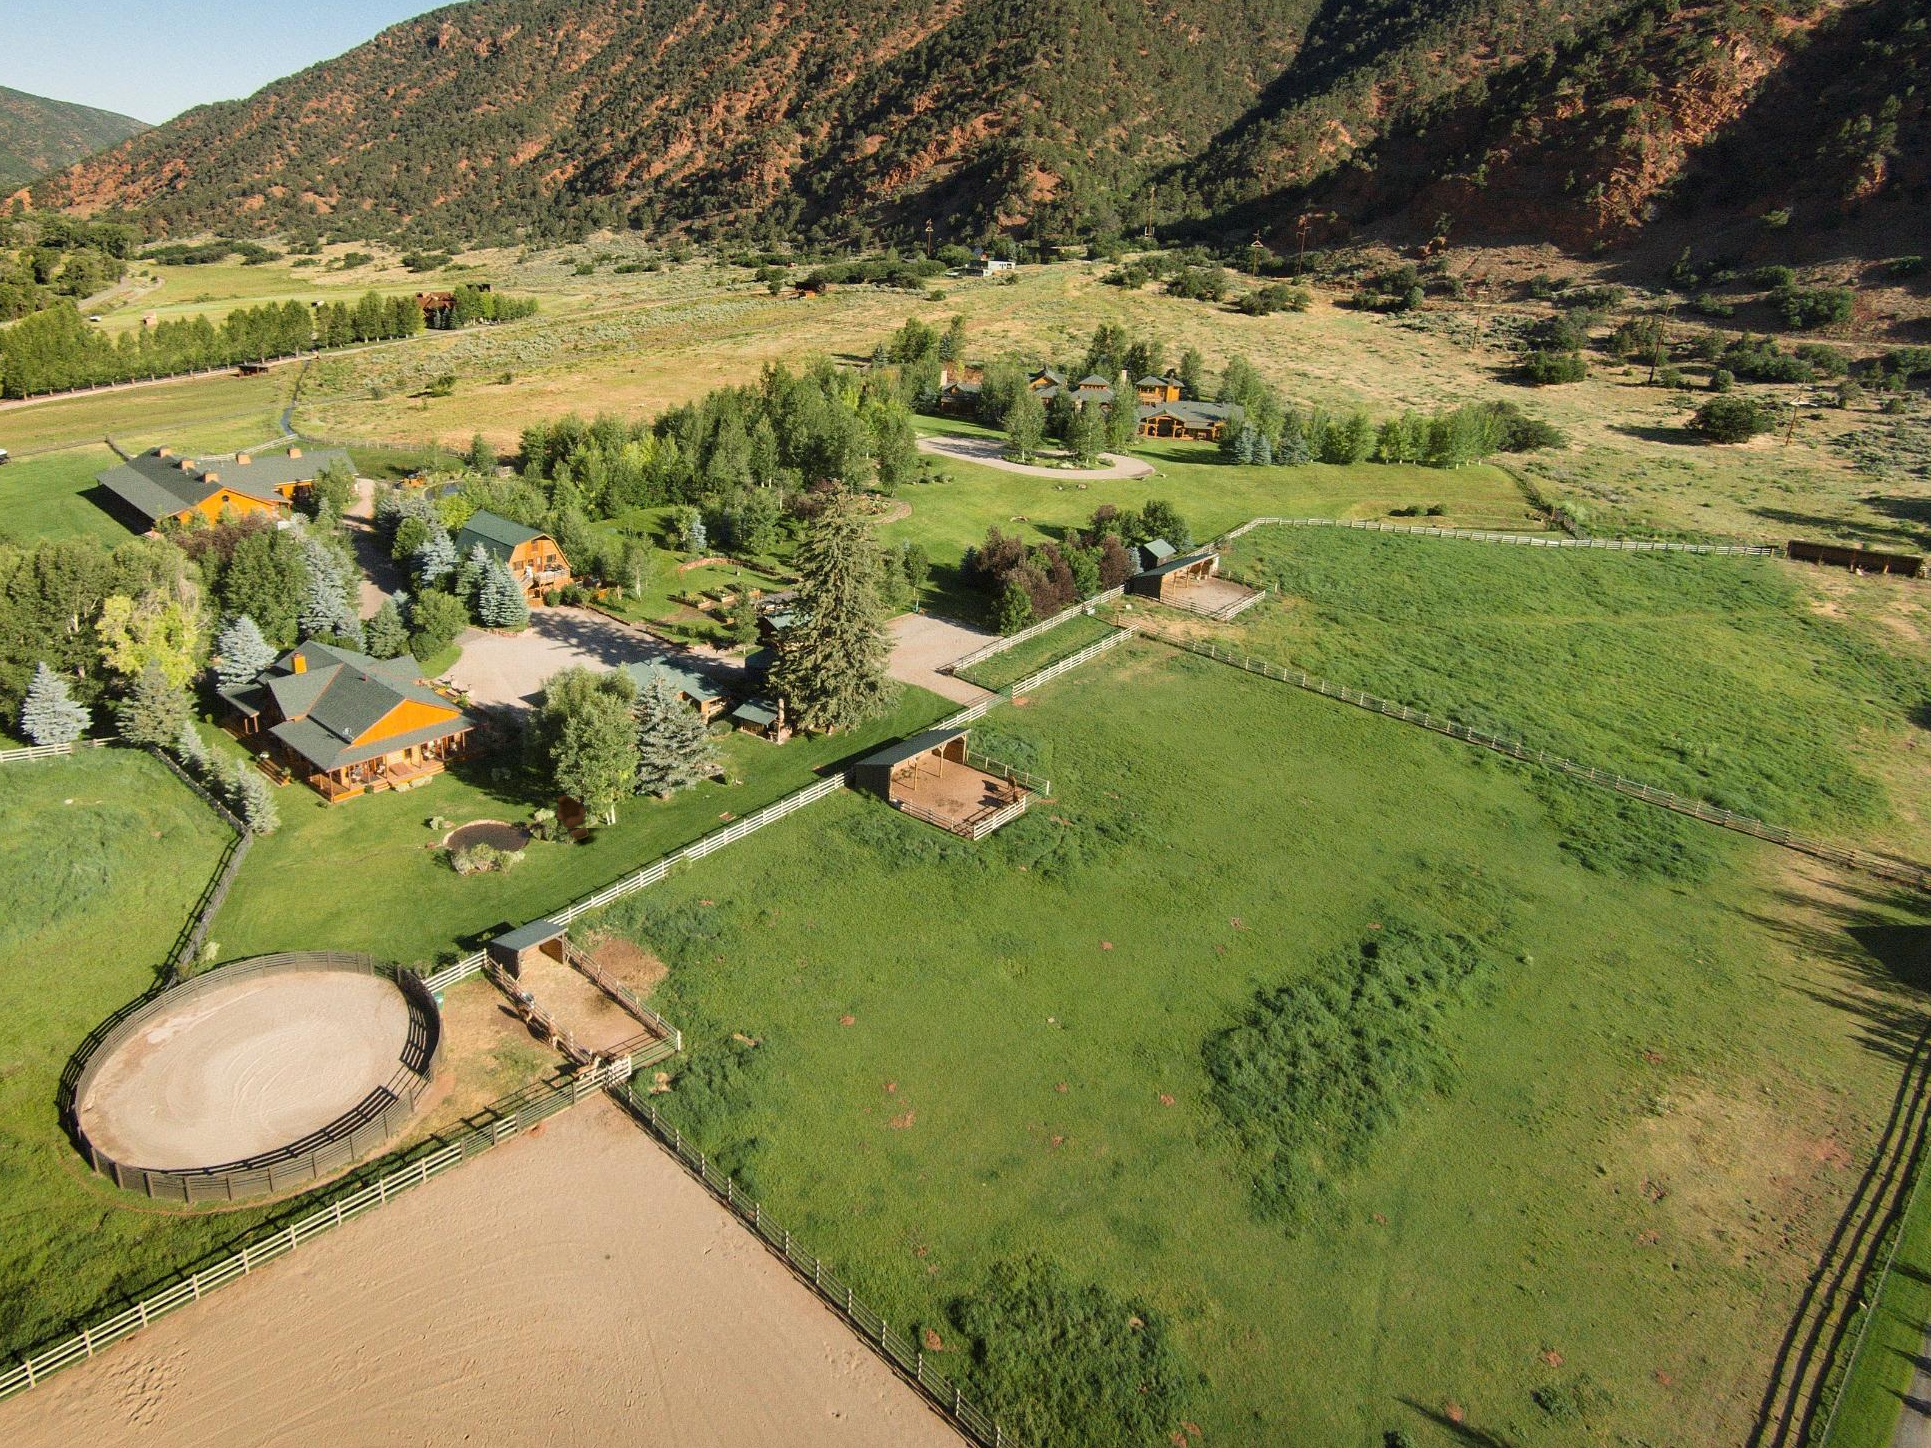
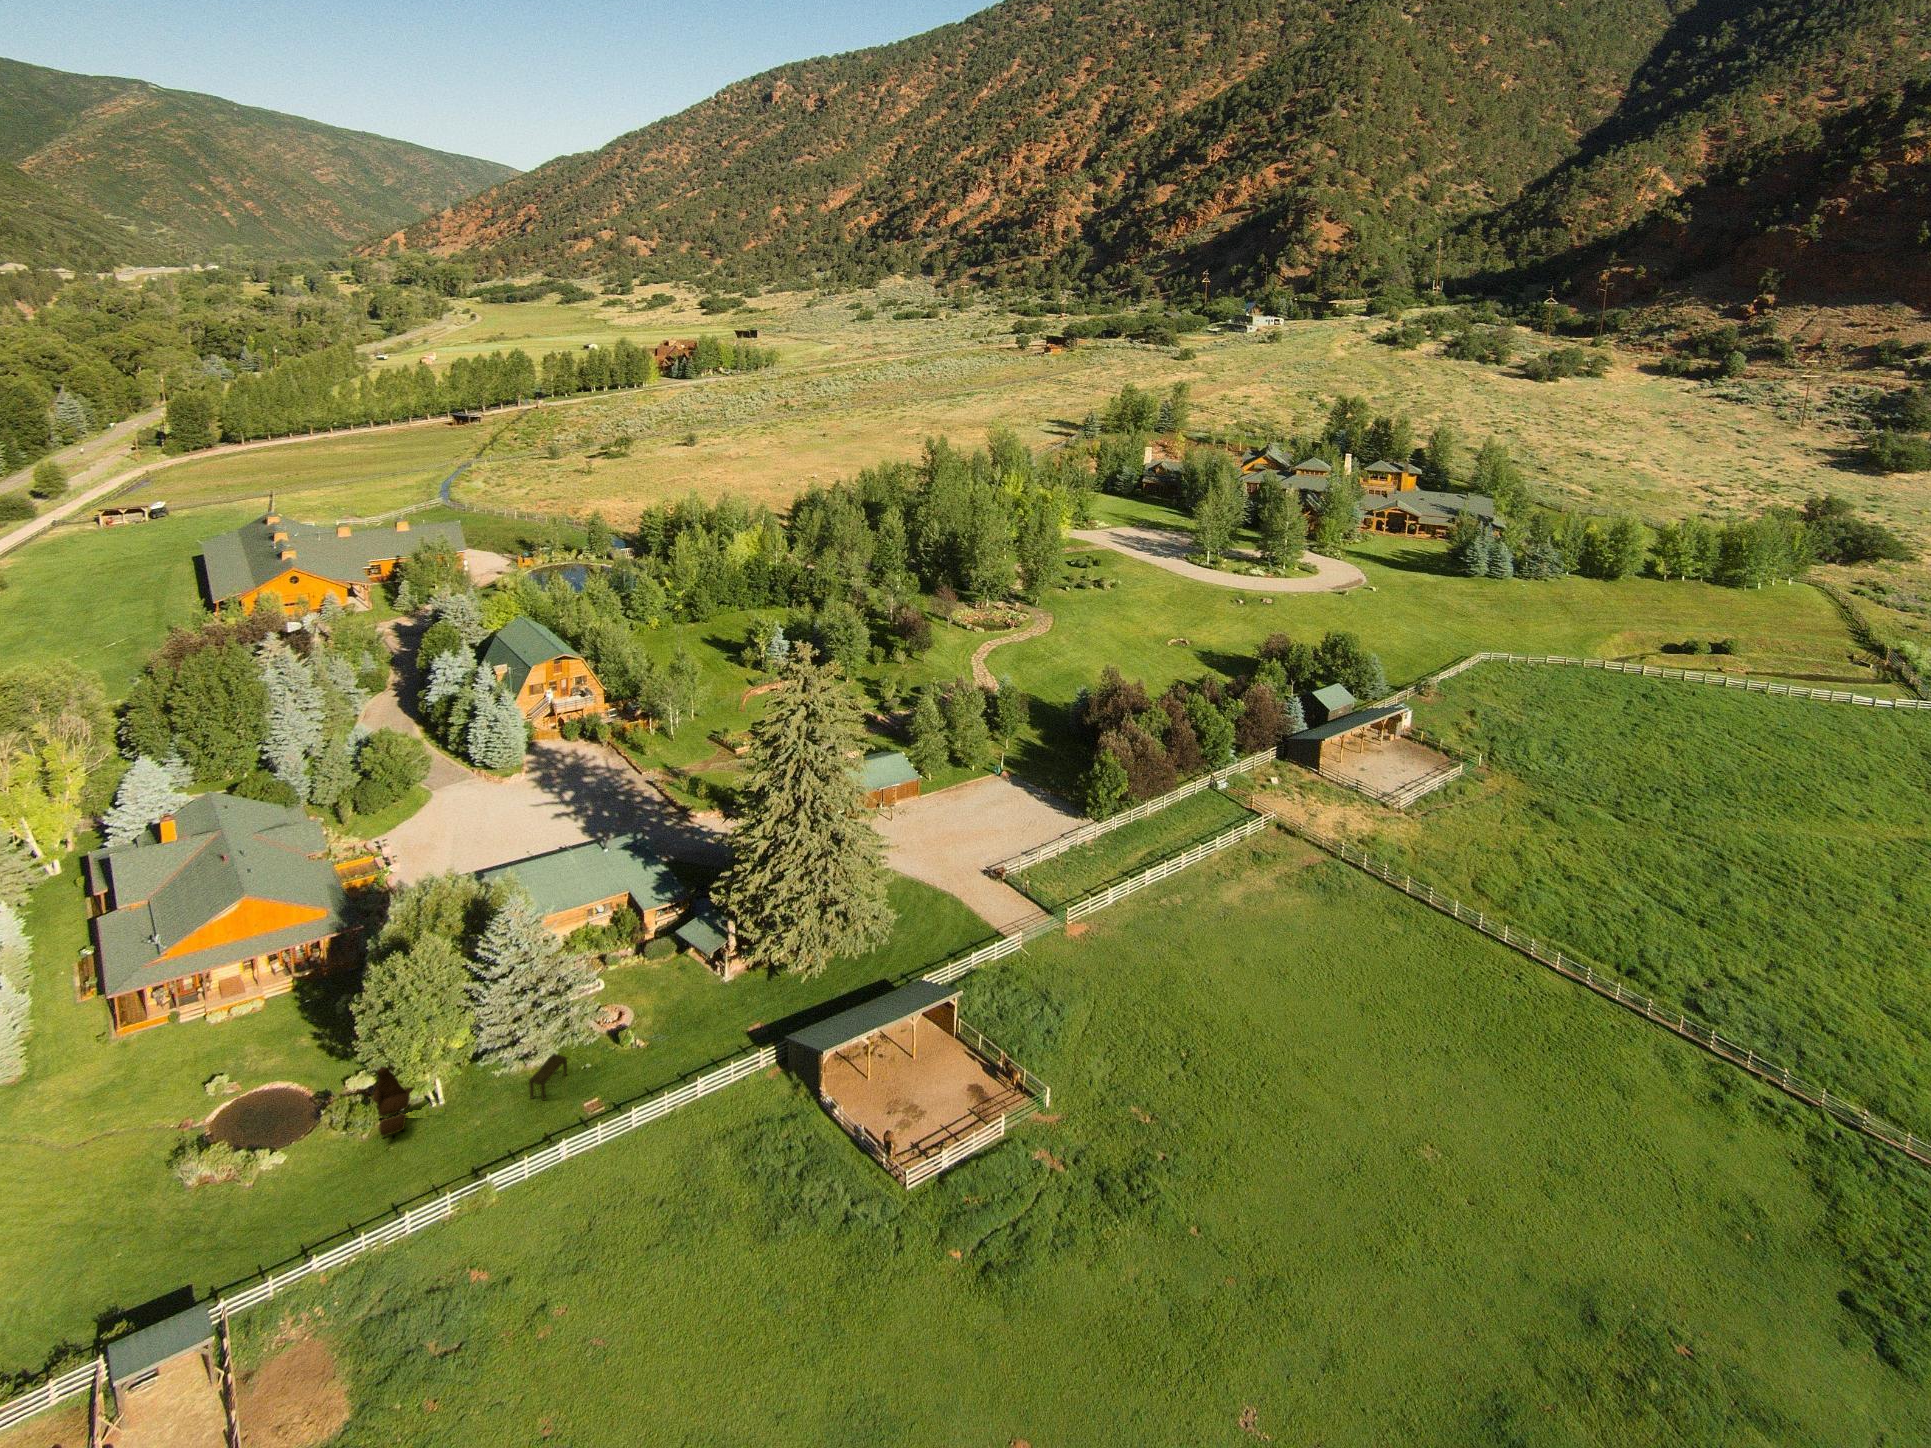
bench: none [669,787,690,816] -> present [529,1053,567,1101]

